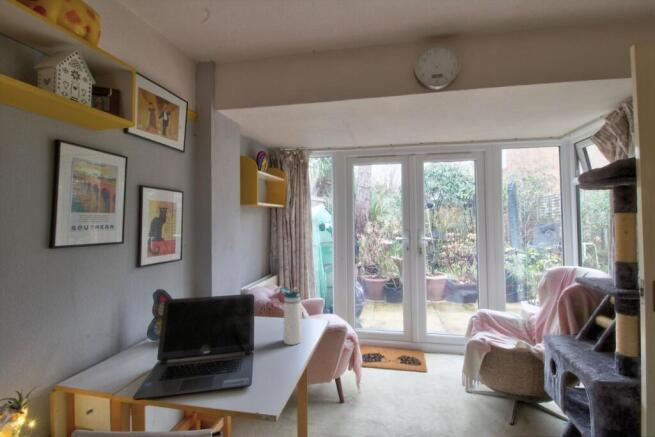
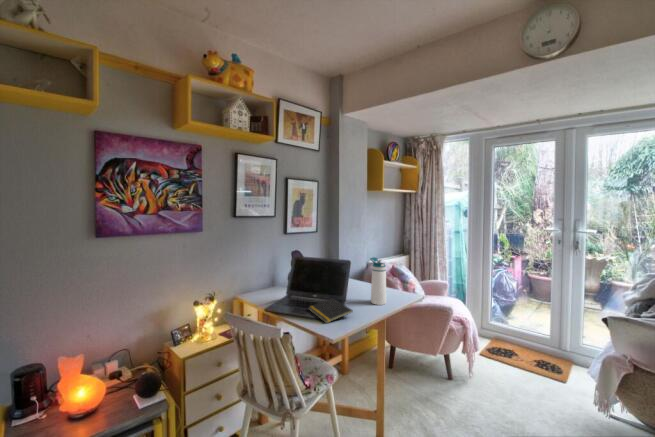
notepad: none [210,350,281,392] -> present [309,298,353,323]

